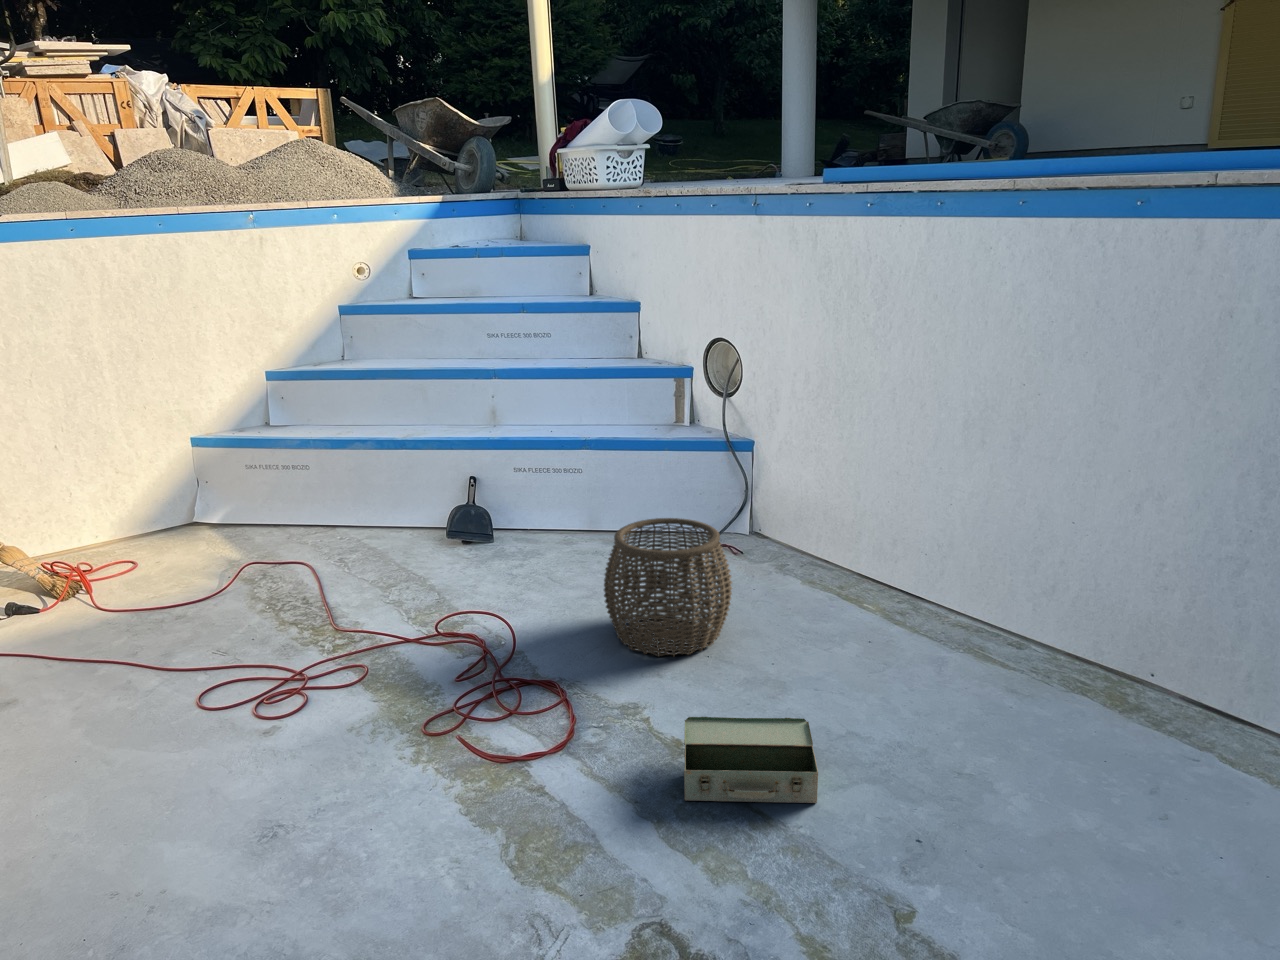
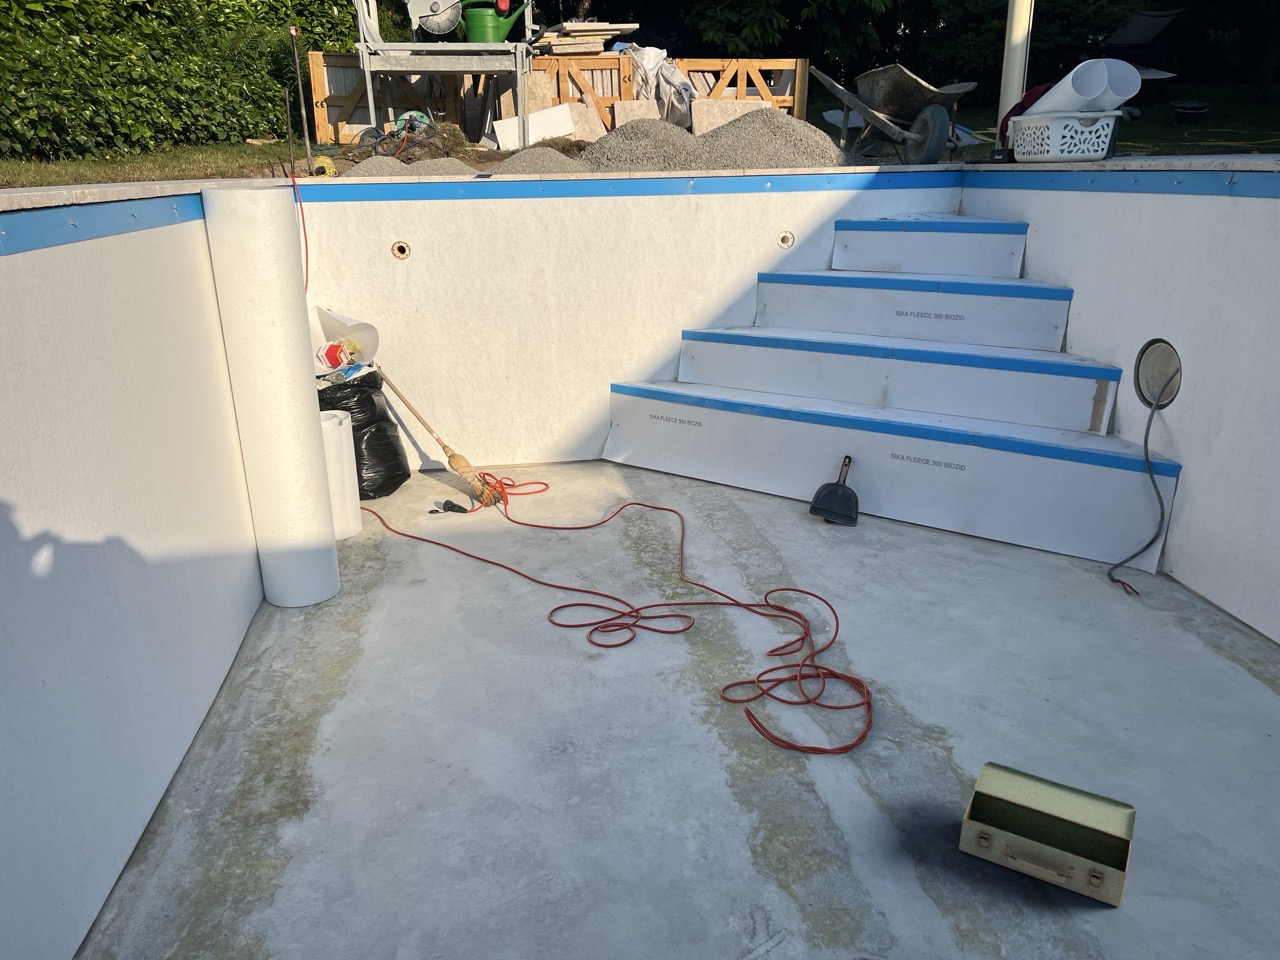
woven basket: present [604,518,732,656] -> none [939,534,1095,692]

